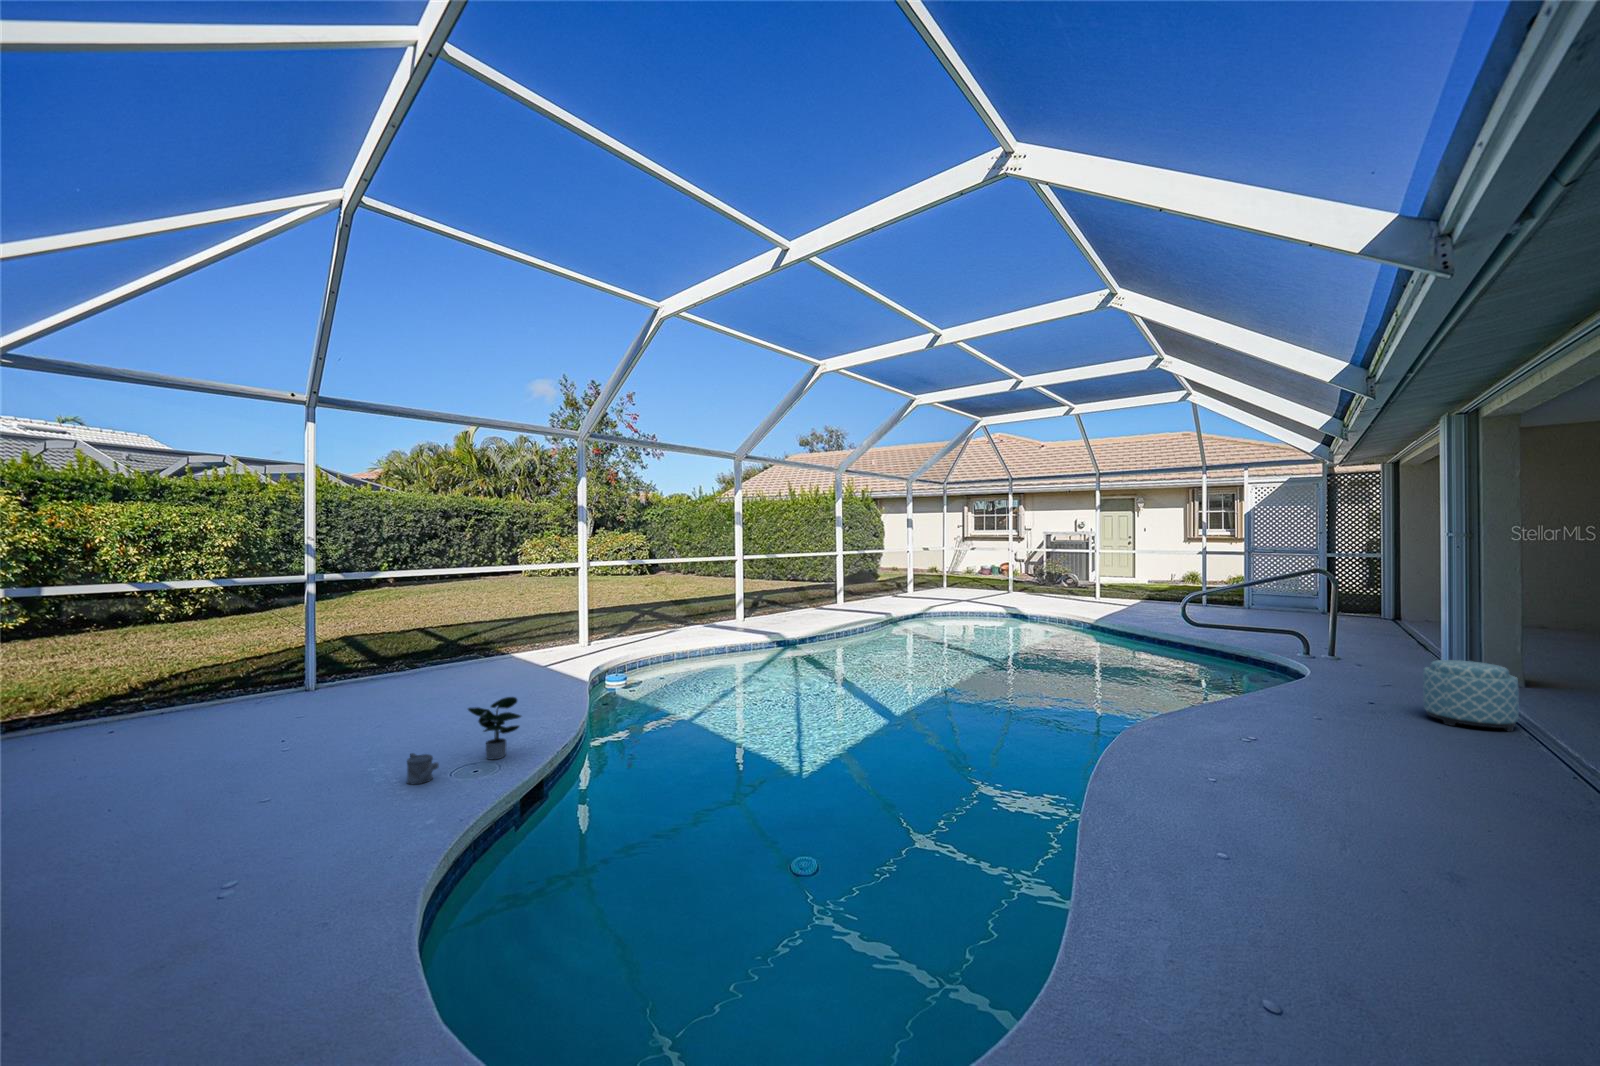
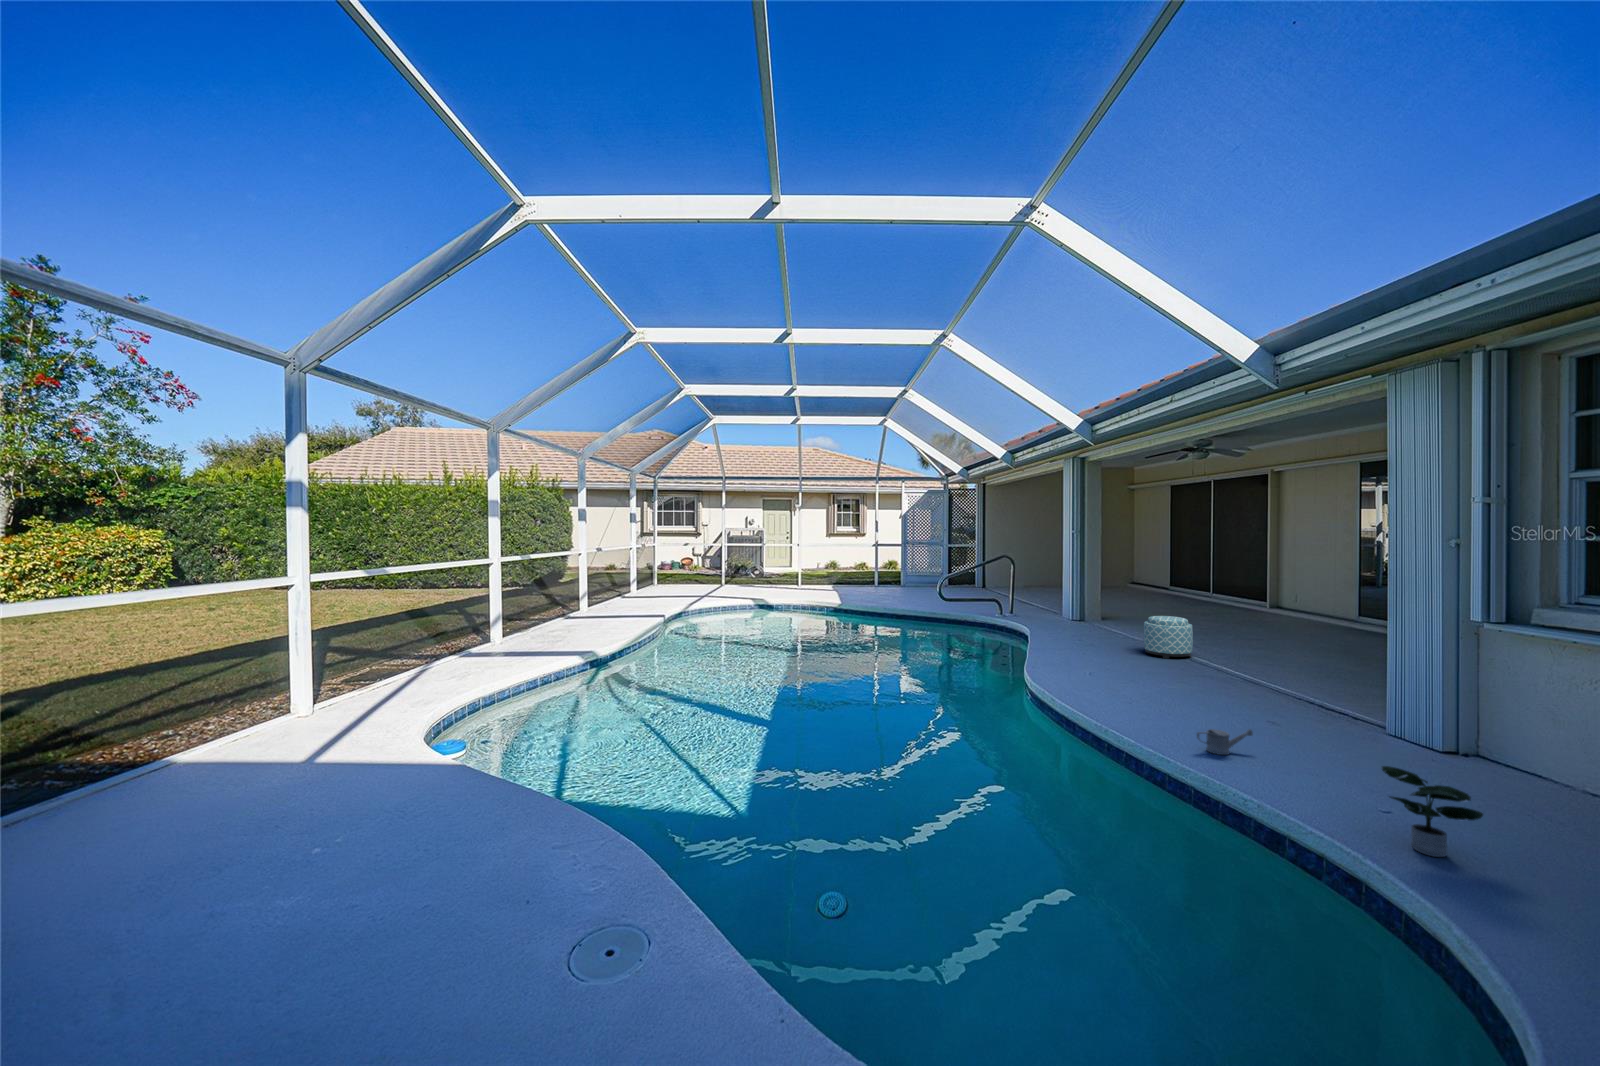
potted plant: present [468,697,521,759] -> present [1381,766,1483,857]
watering can: present [407,753,439,785] -> present [1197,729,1253,755]

